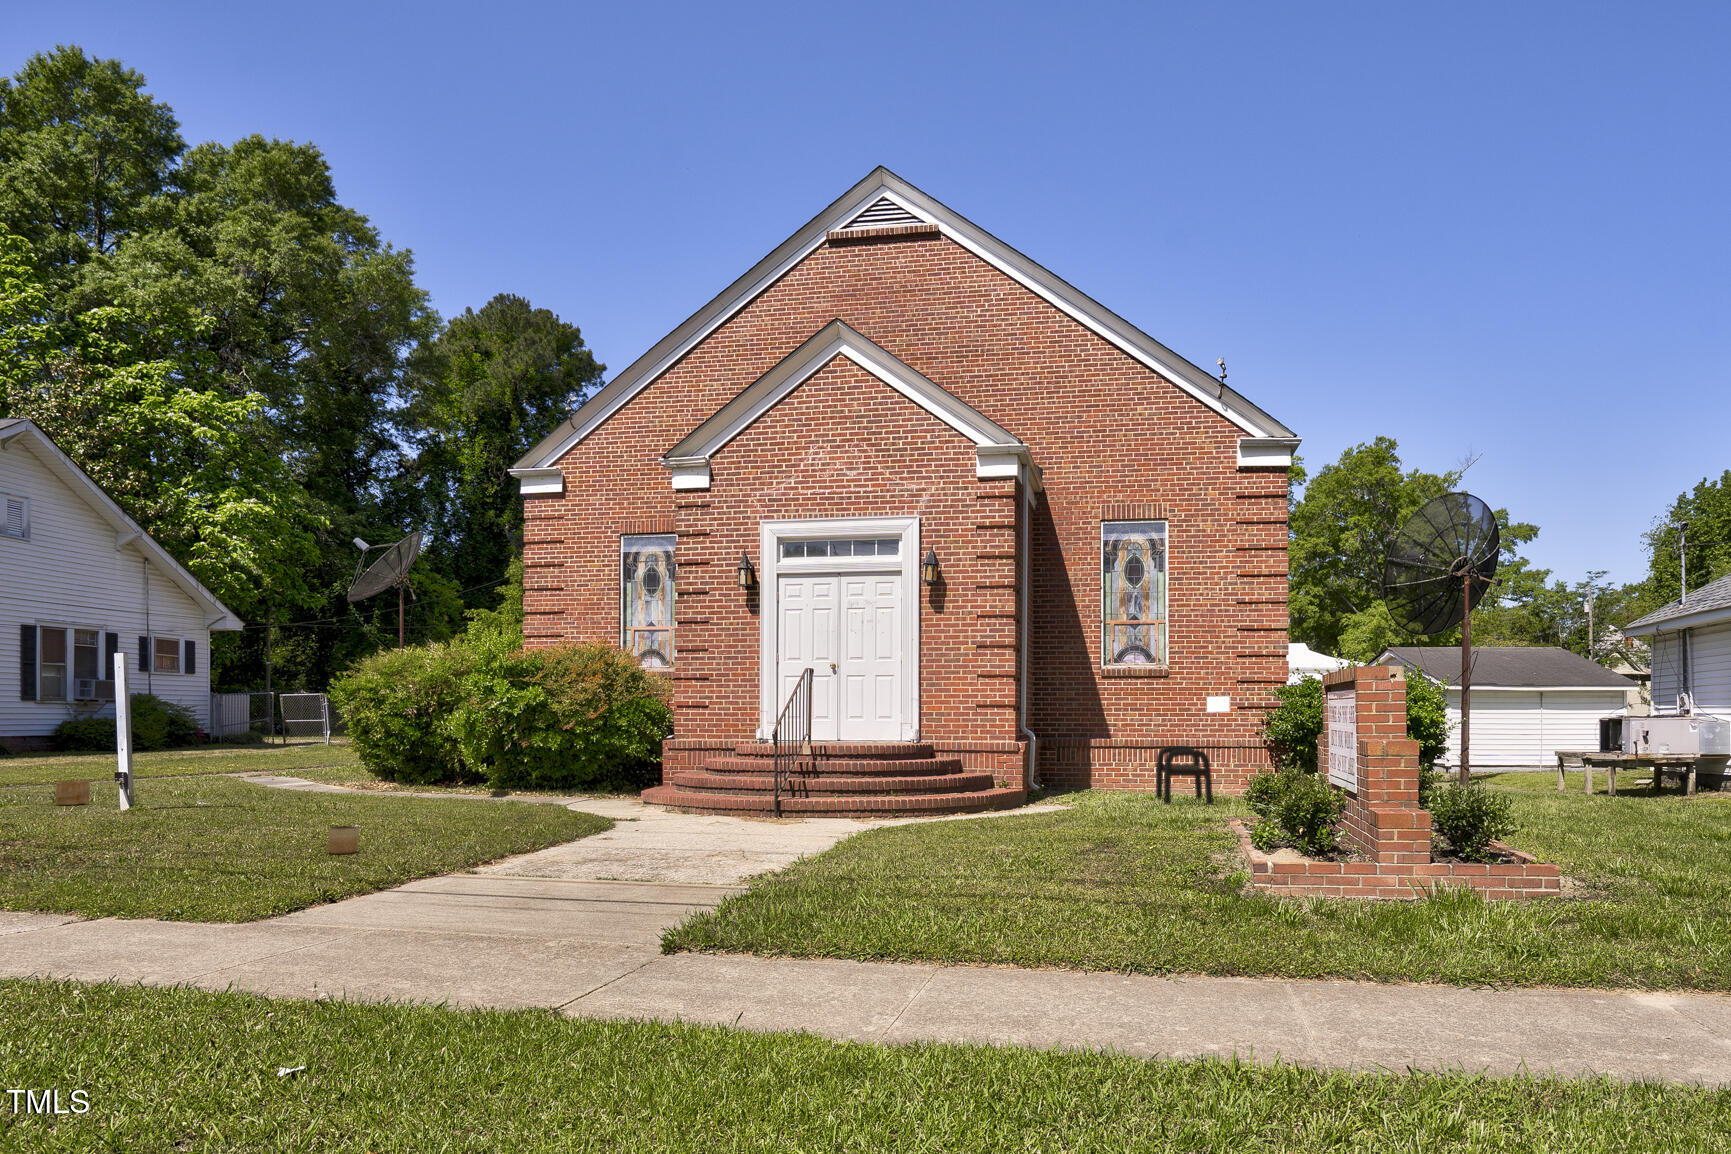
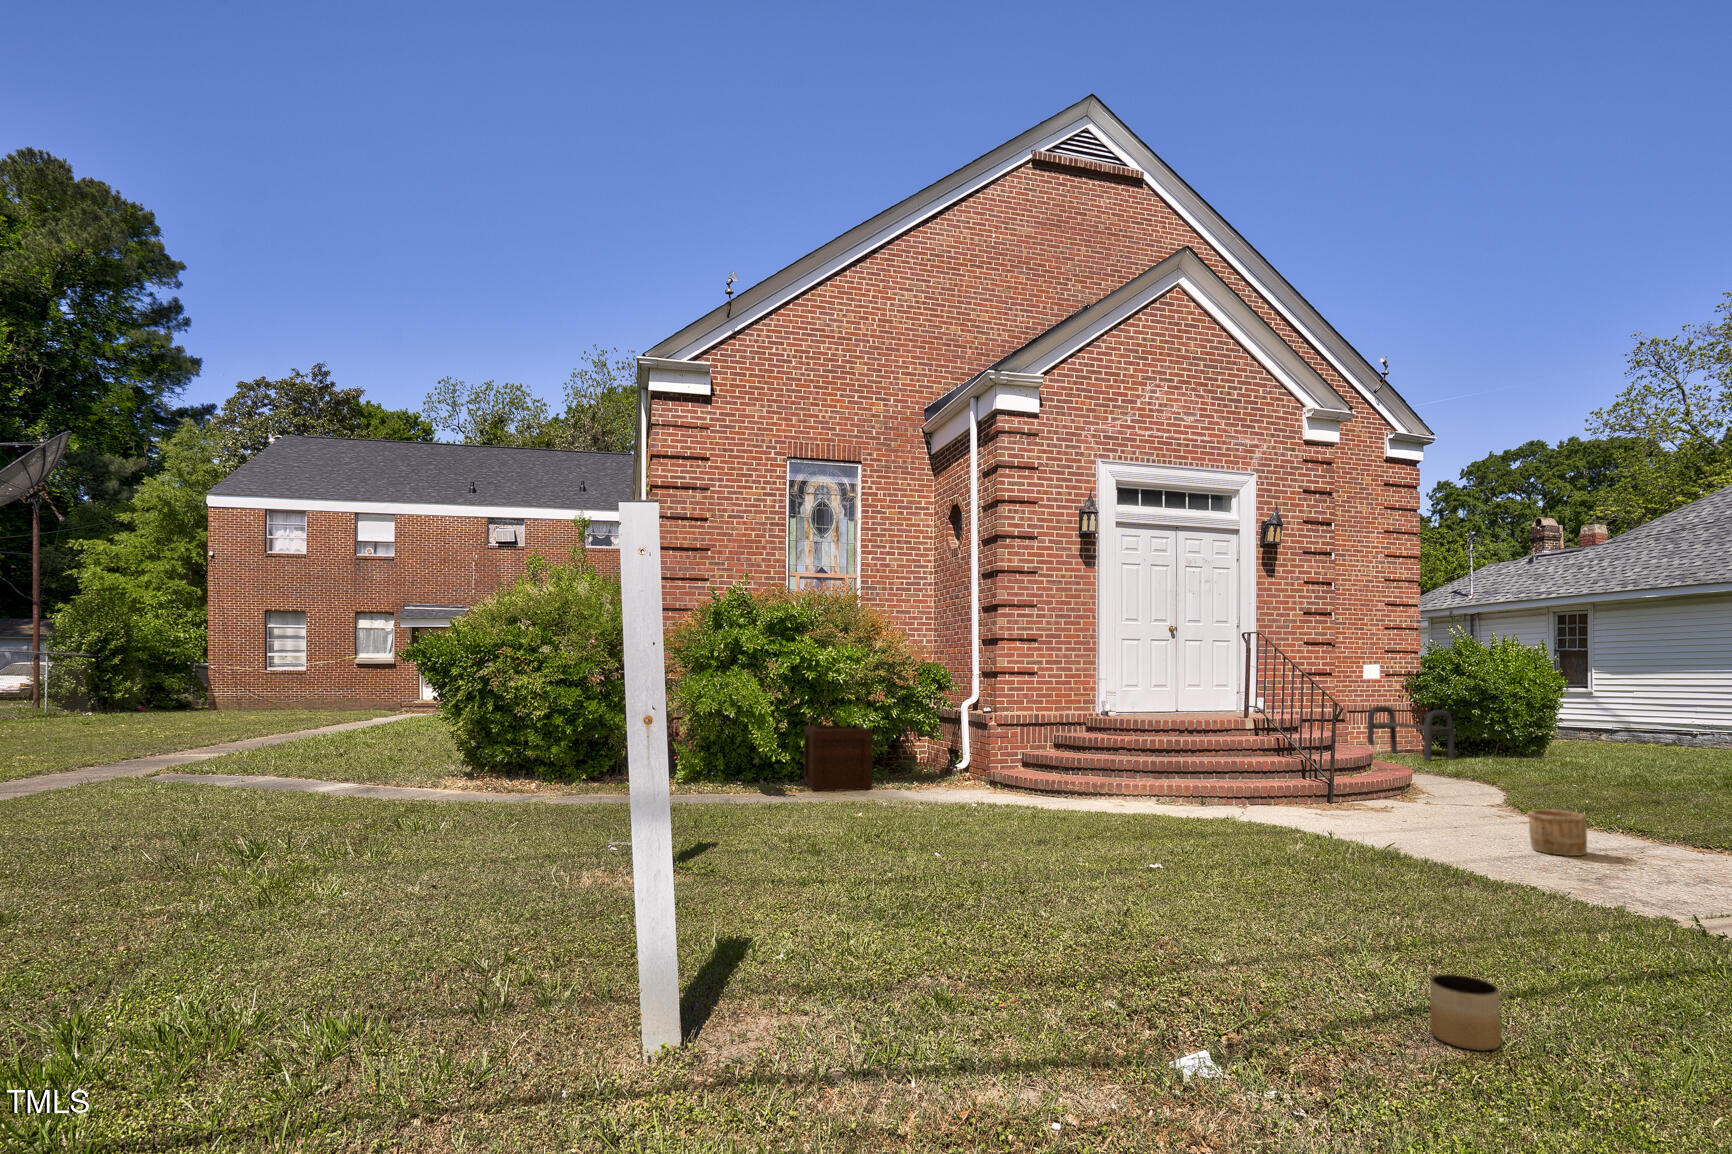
wooden crate: none [524,745,589,793] -> present [804,725,872,791]
wooden bucket: present [55,780,90,805] -> present [1528,809,1587,856]
planter: present [328,826,359,854] -> present [1430,974,1501,1051]

